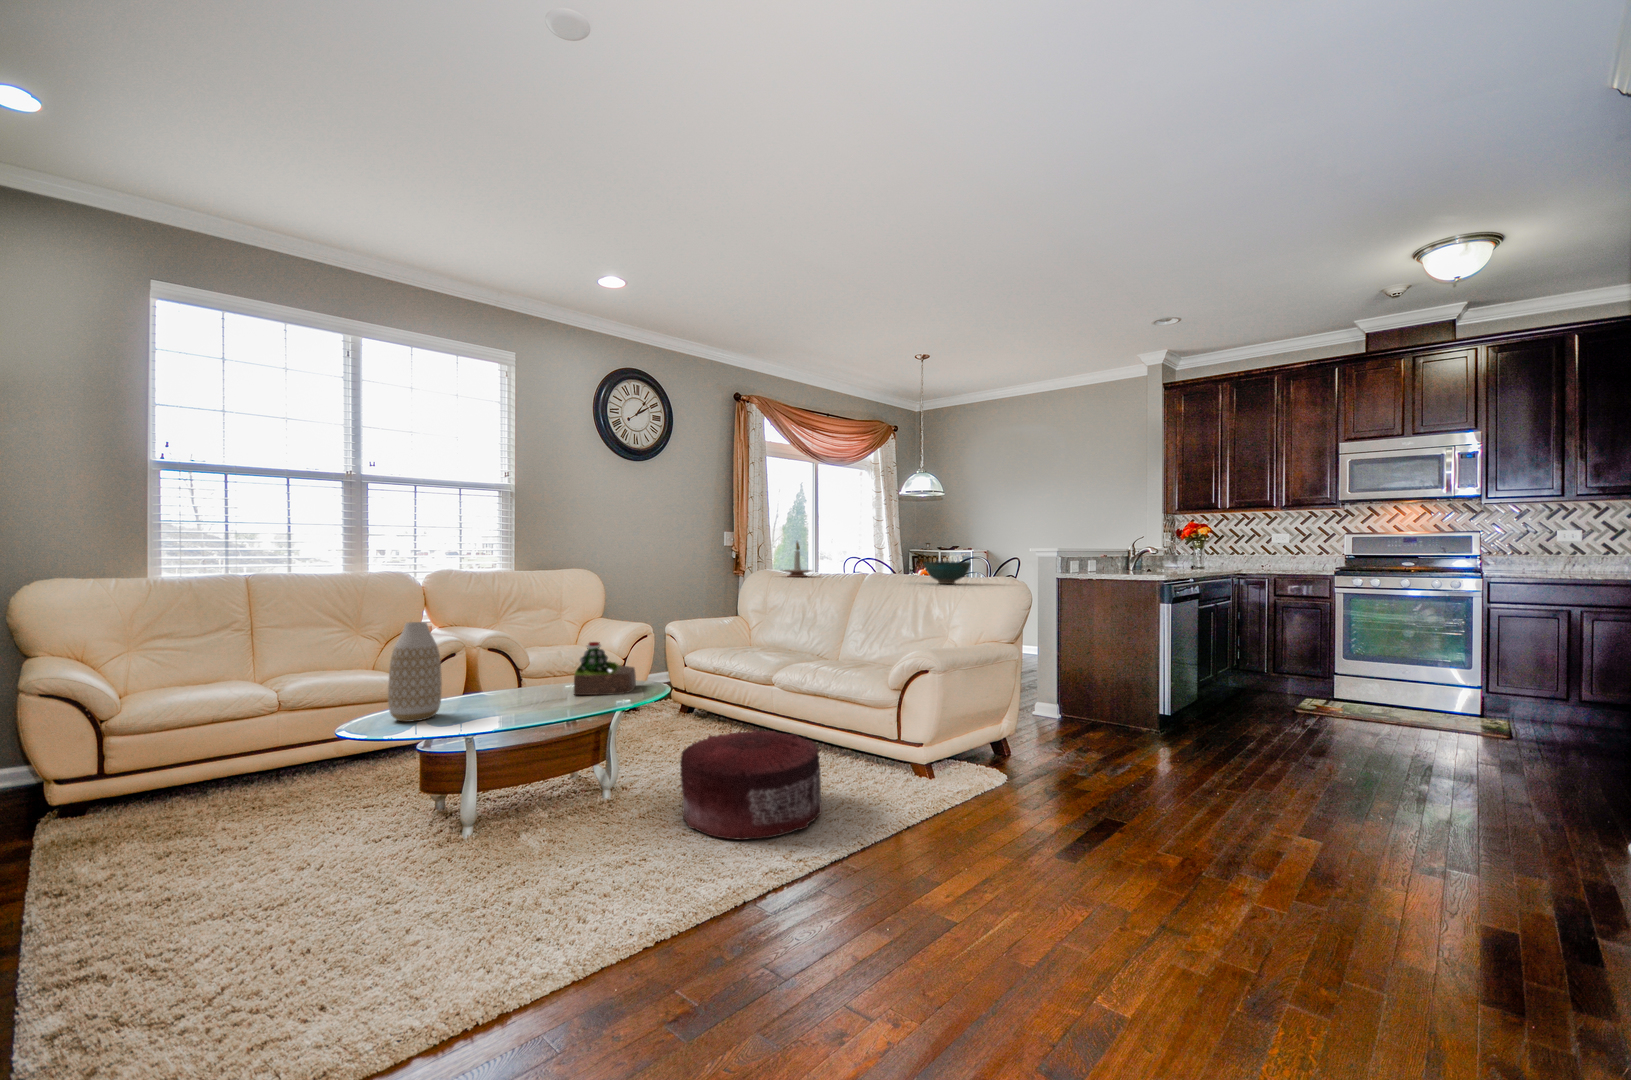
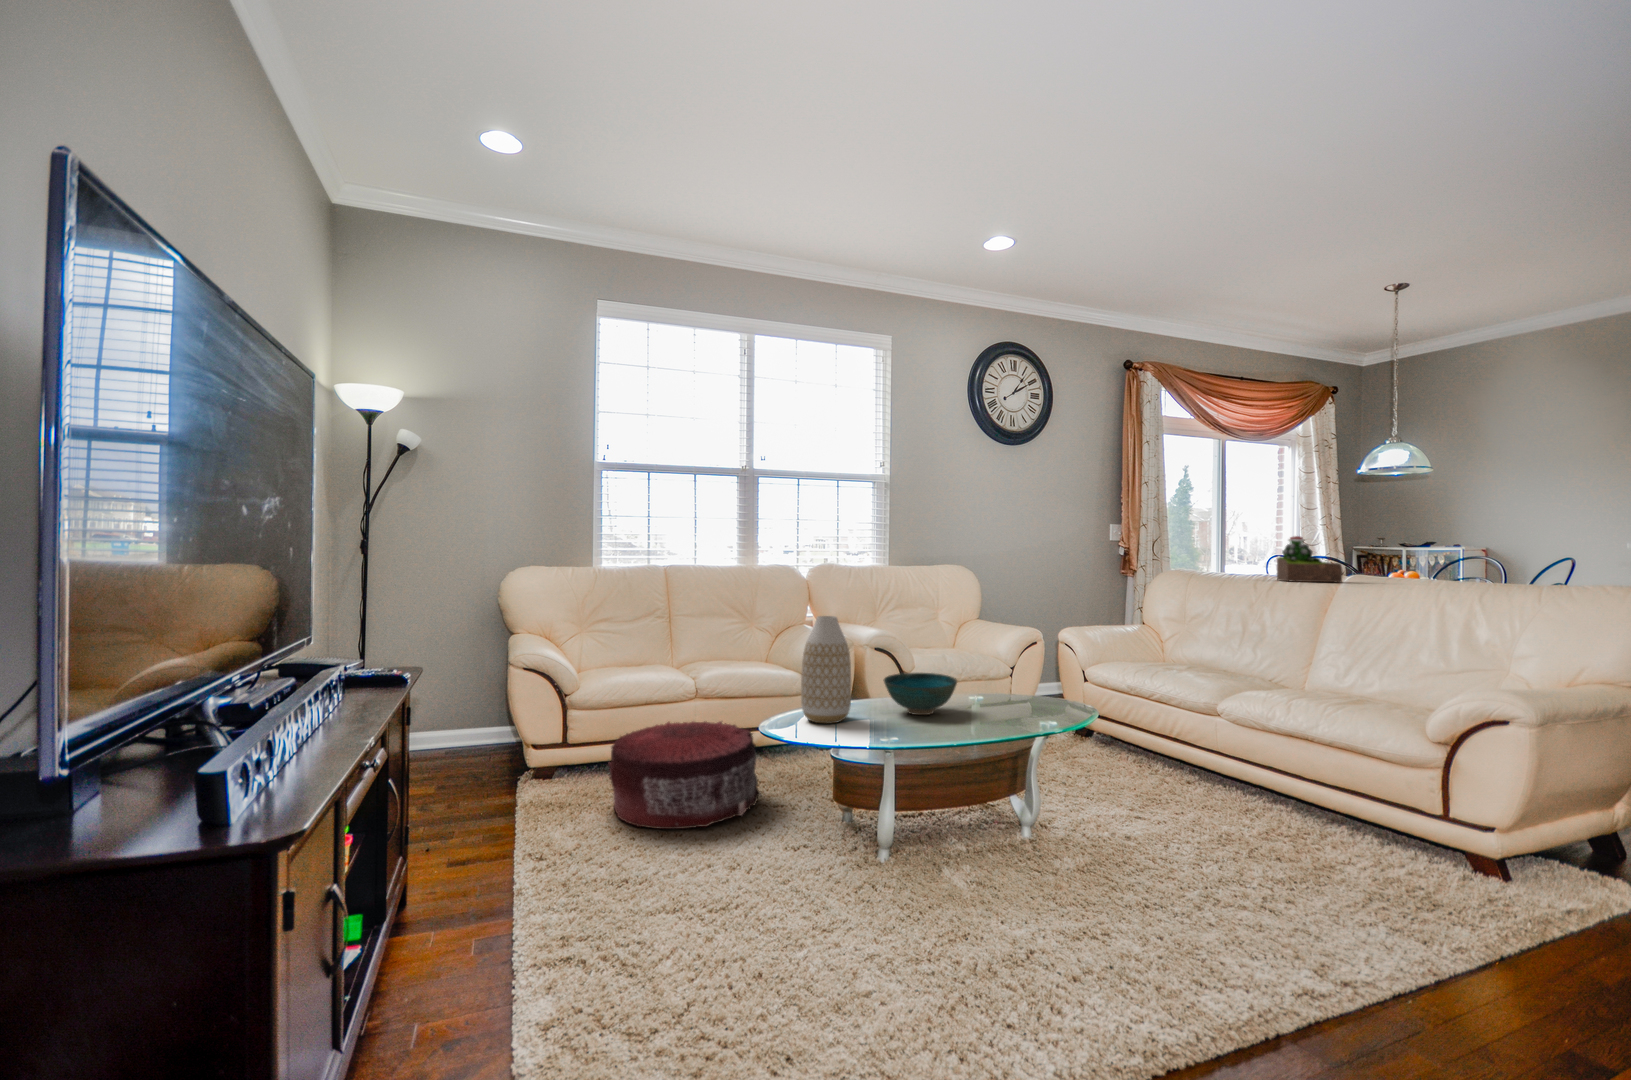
candle holder: present [784,542,811,577] -> none [1207,531,1256,578]
bowl: present [924,561,971,584] -> present [884,673,957,715]
succulent plant: present [574,642,636,695] -> present [1277,536,1343,582]
pouf: present [680,729,822,840] -> present [608,721,760,829]

